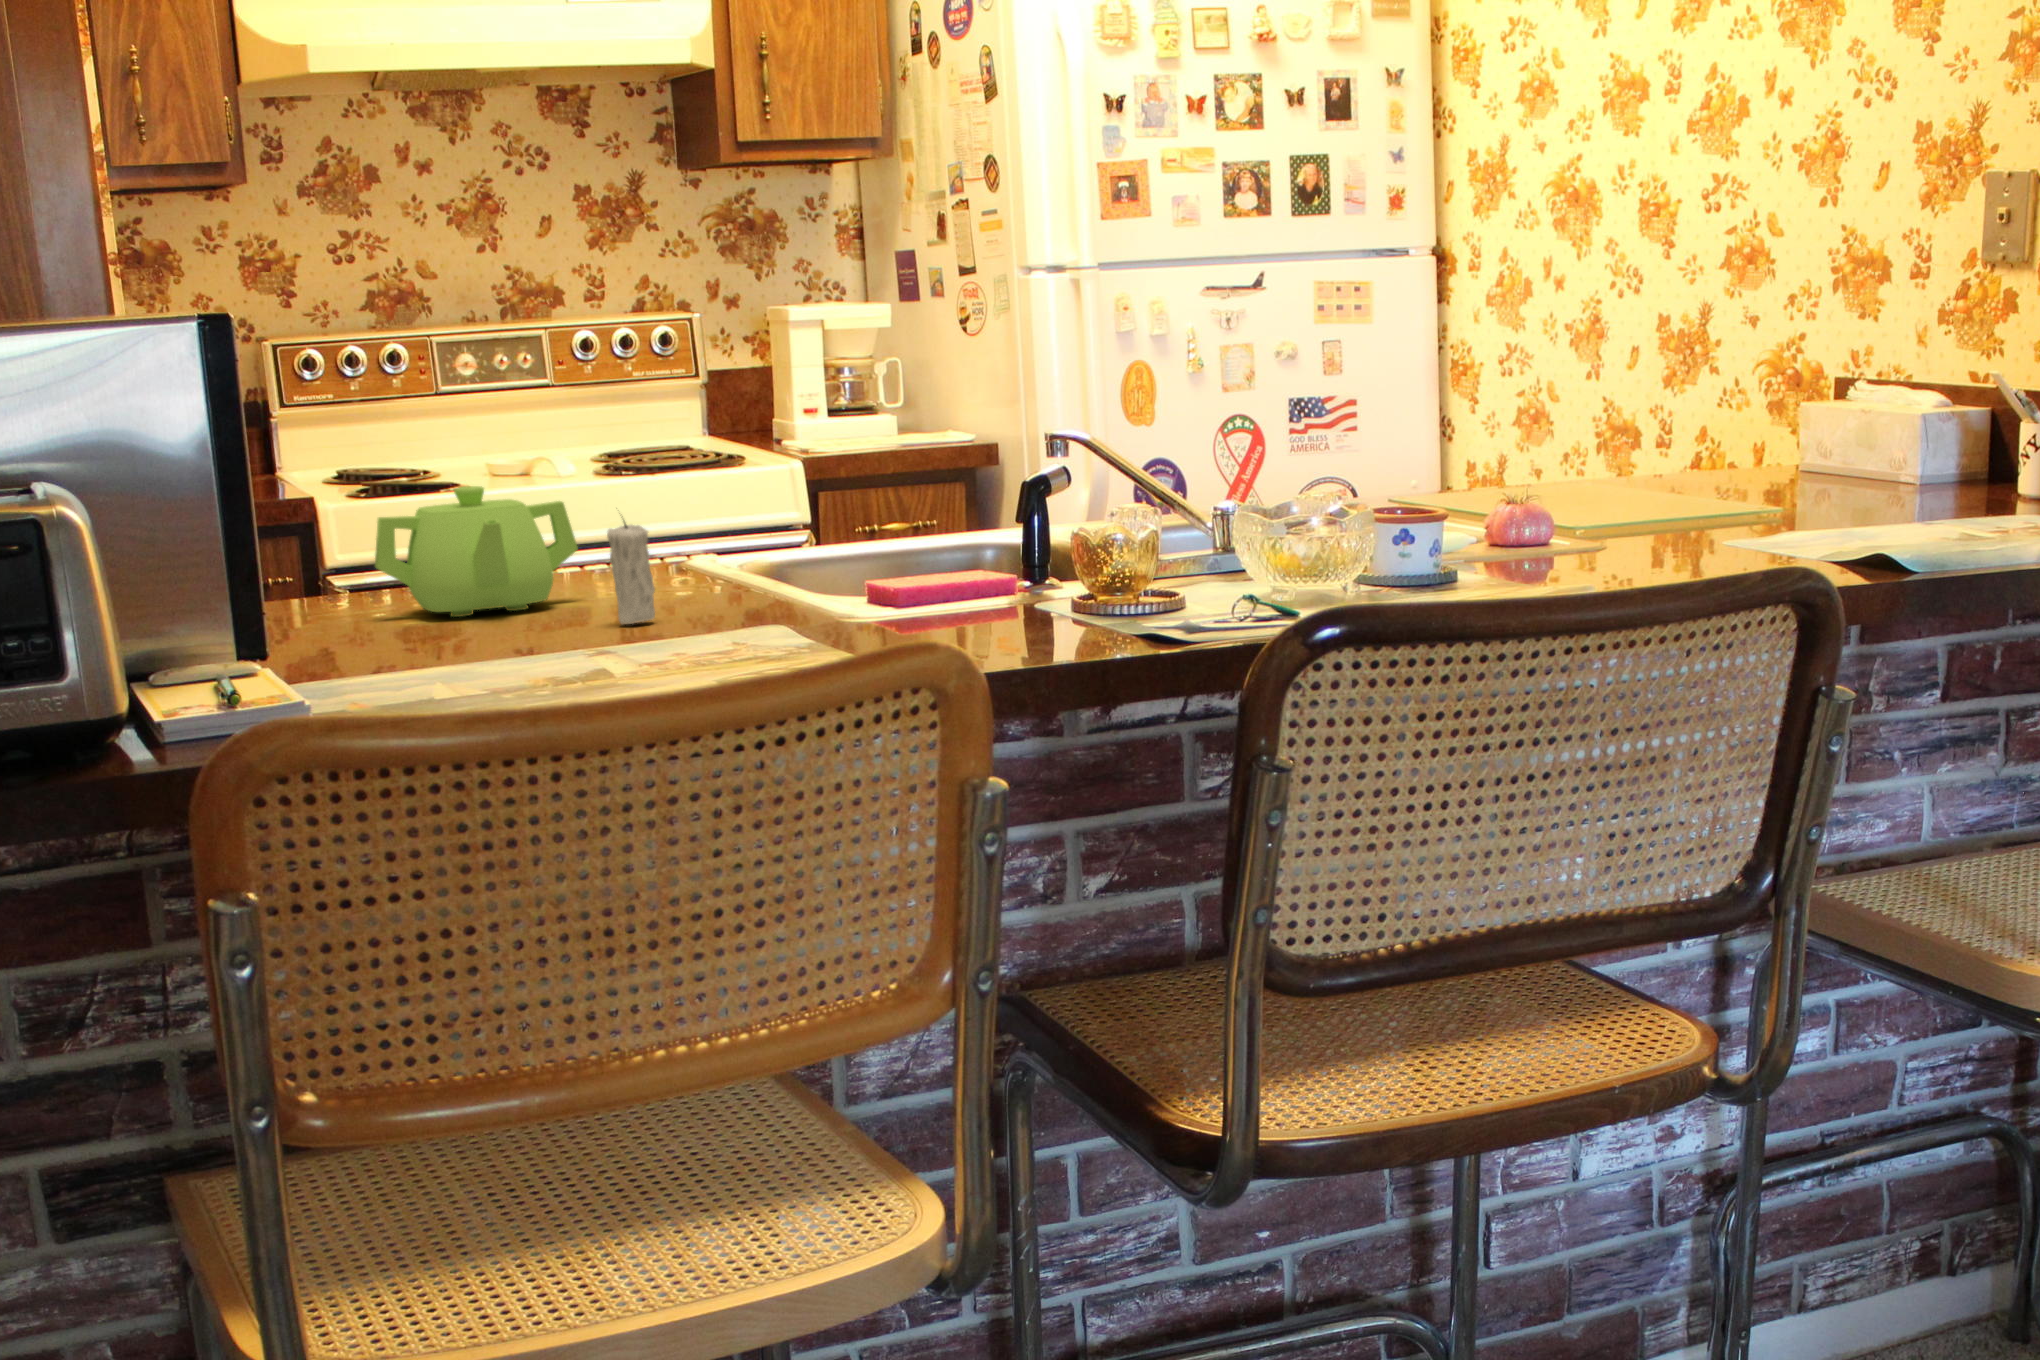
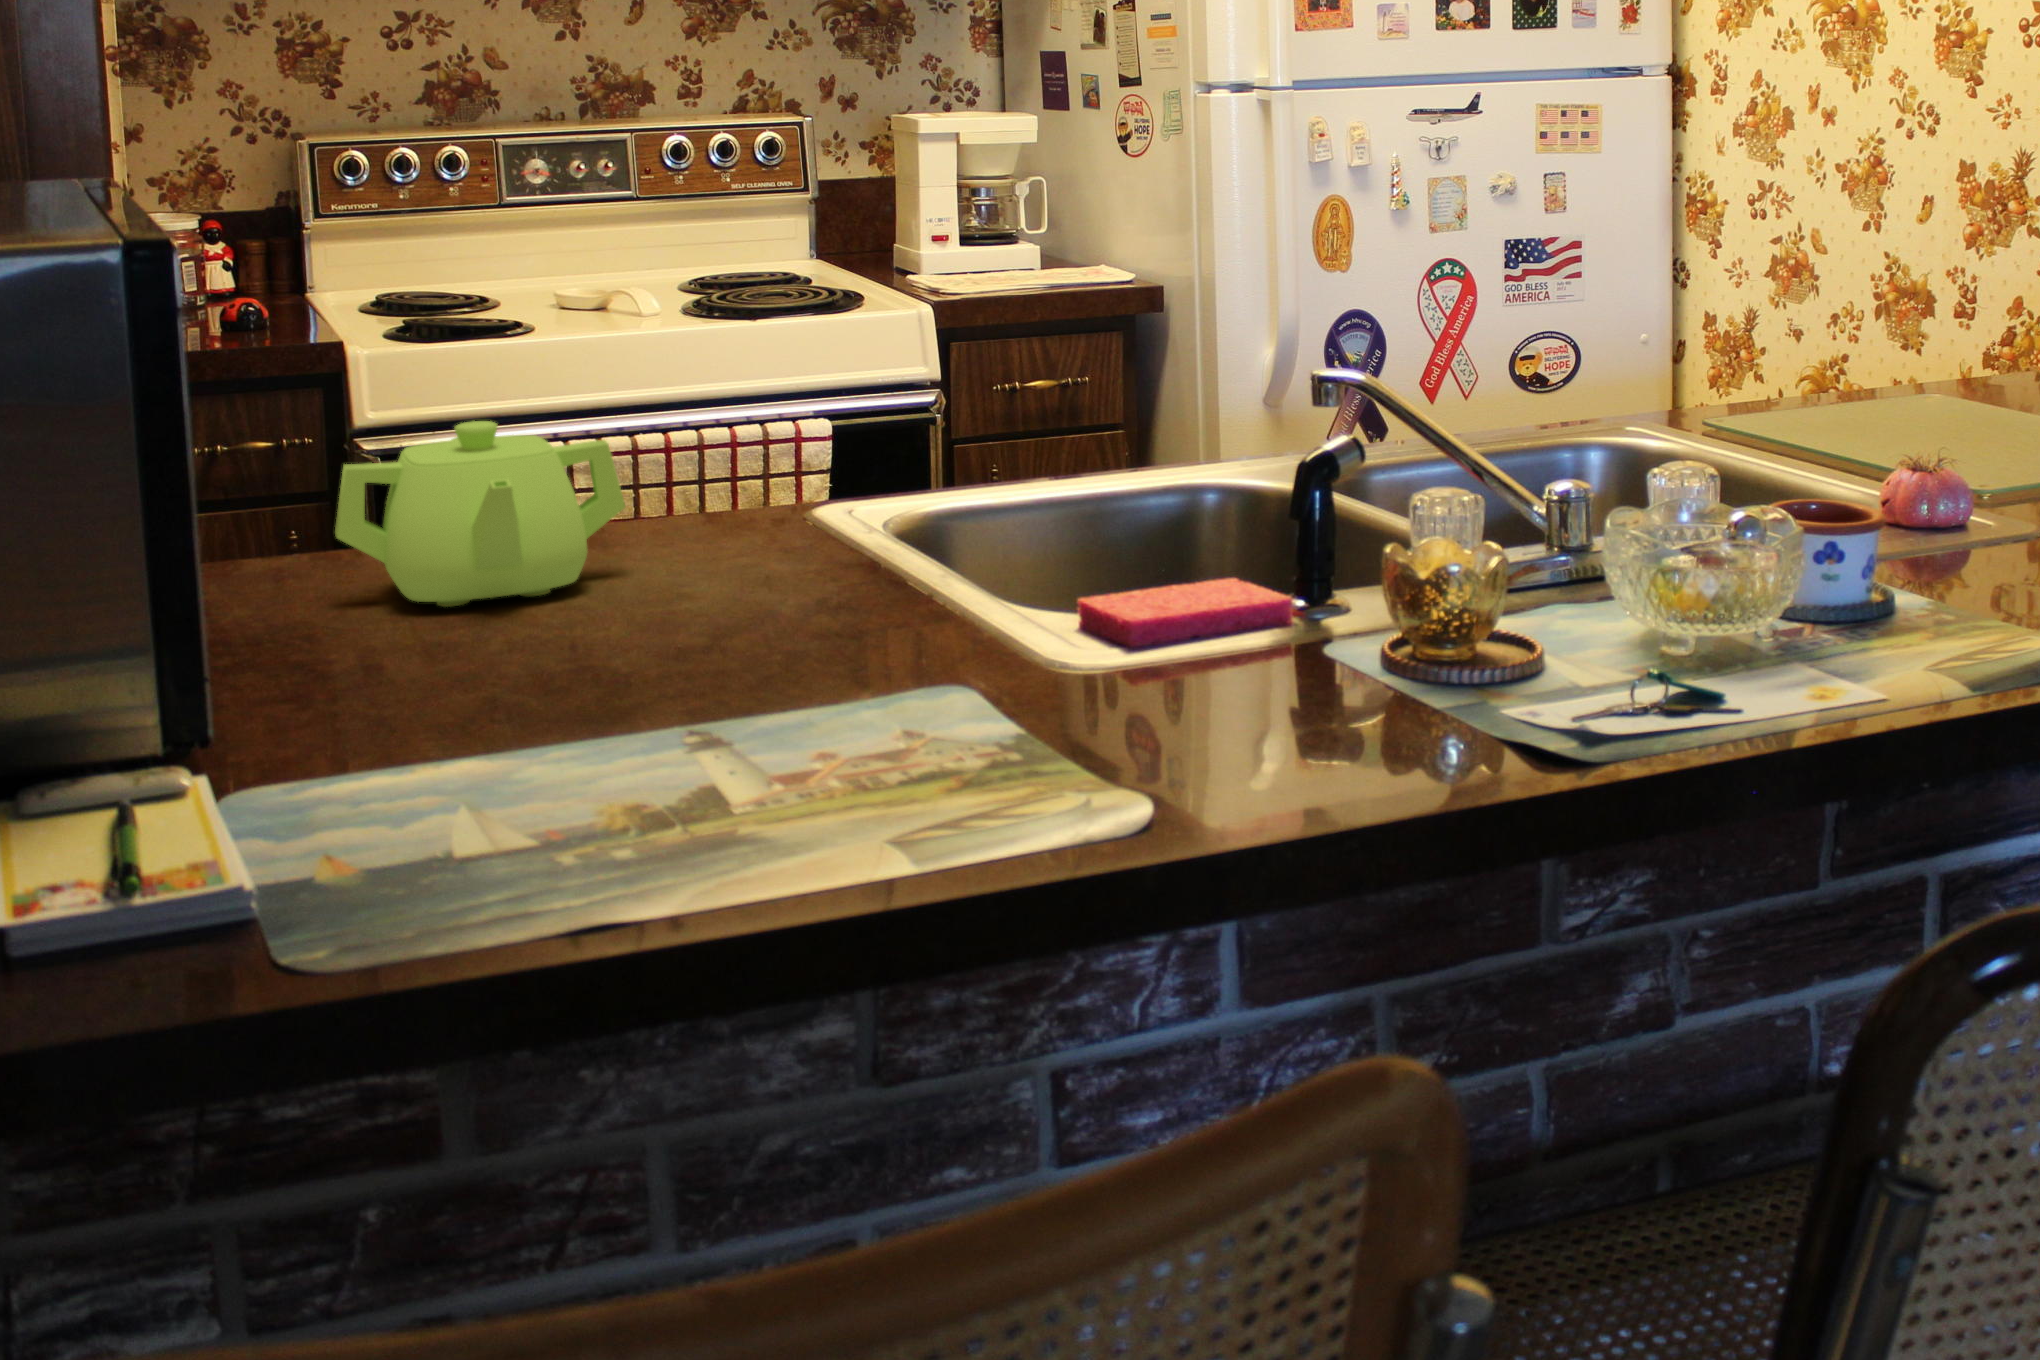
candle: present [607,521,655,624] -> none [661,477,728,645]

